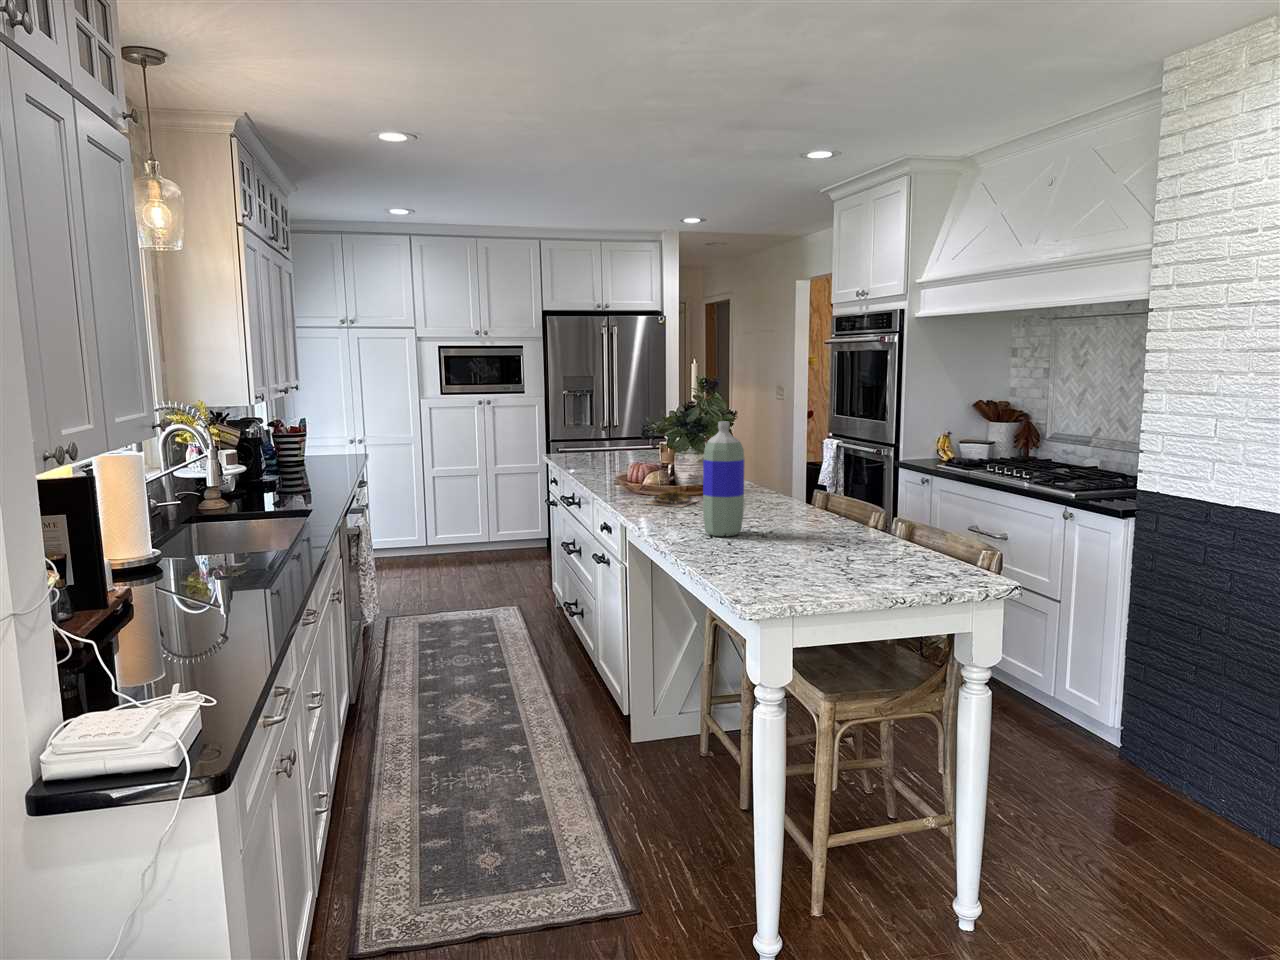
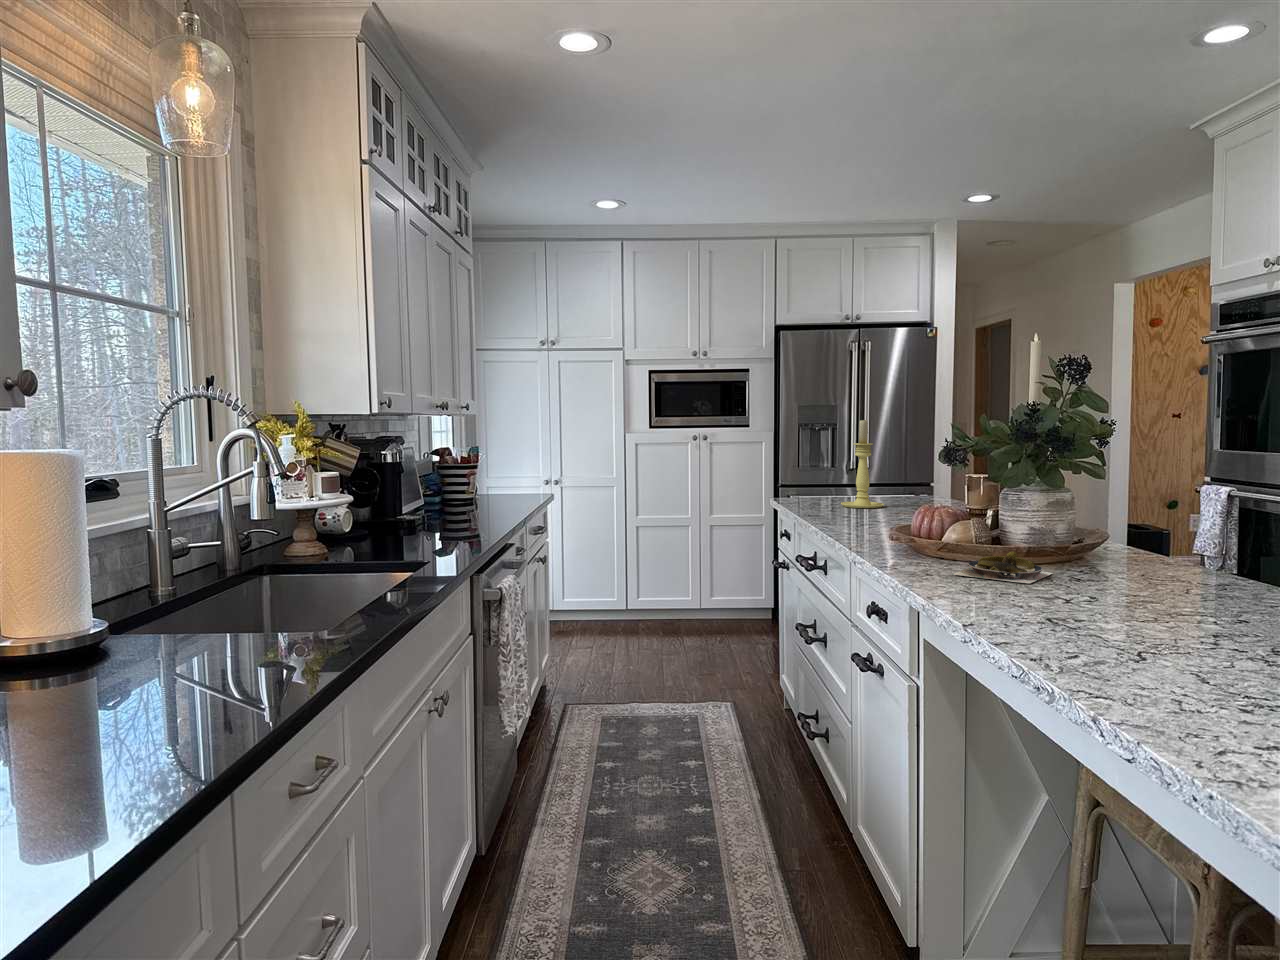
candle holder: none [592,396,622,461] -> present [841,419,884,508]
bottle: present [703,421,744,536] -> none [1119,407,1228,658]

